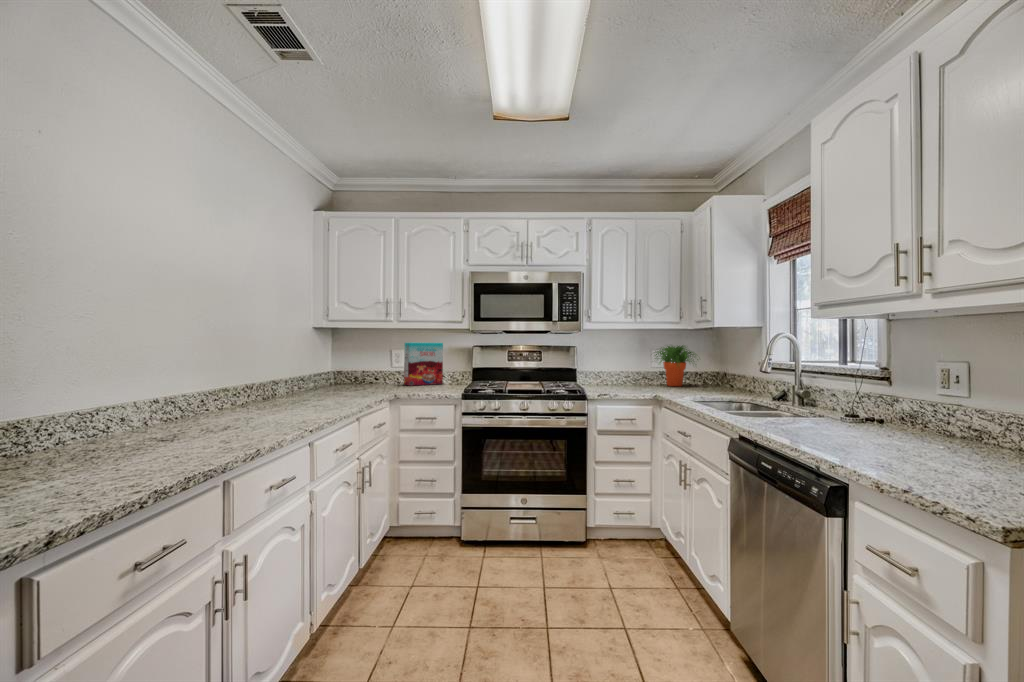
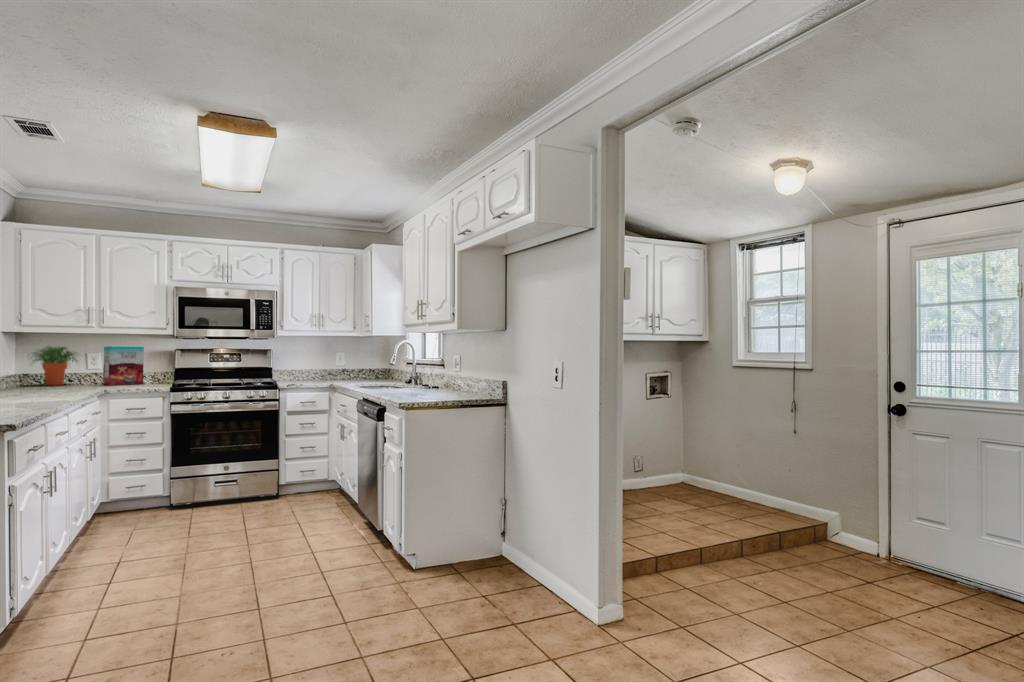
potted plant: present [655,345,698,386] -> present [34,346,77,385]

